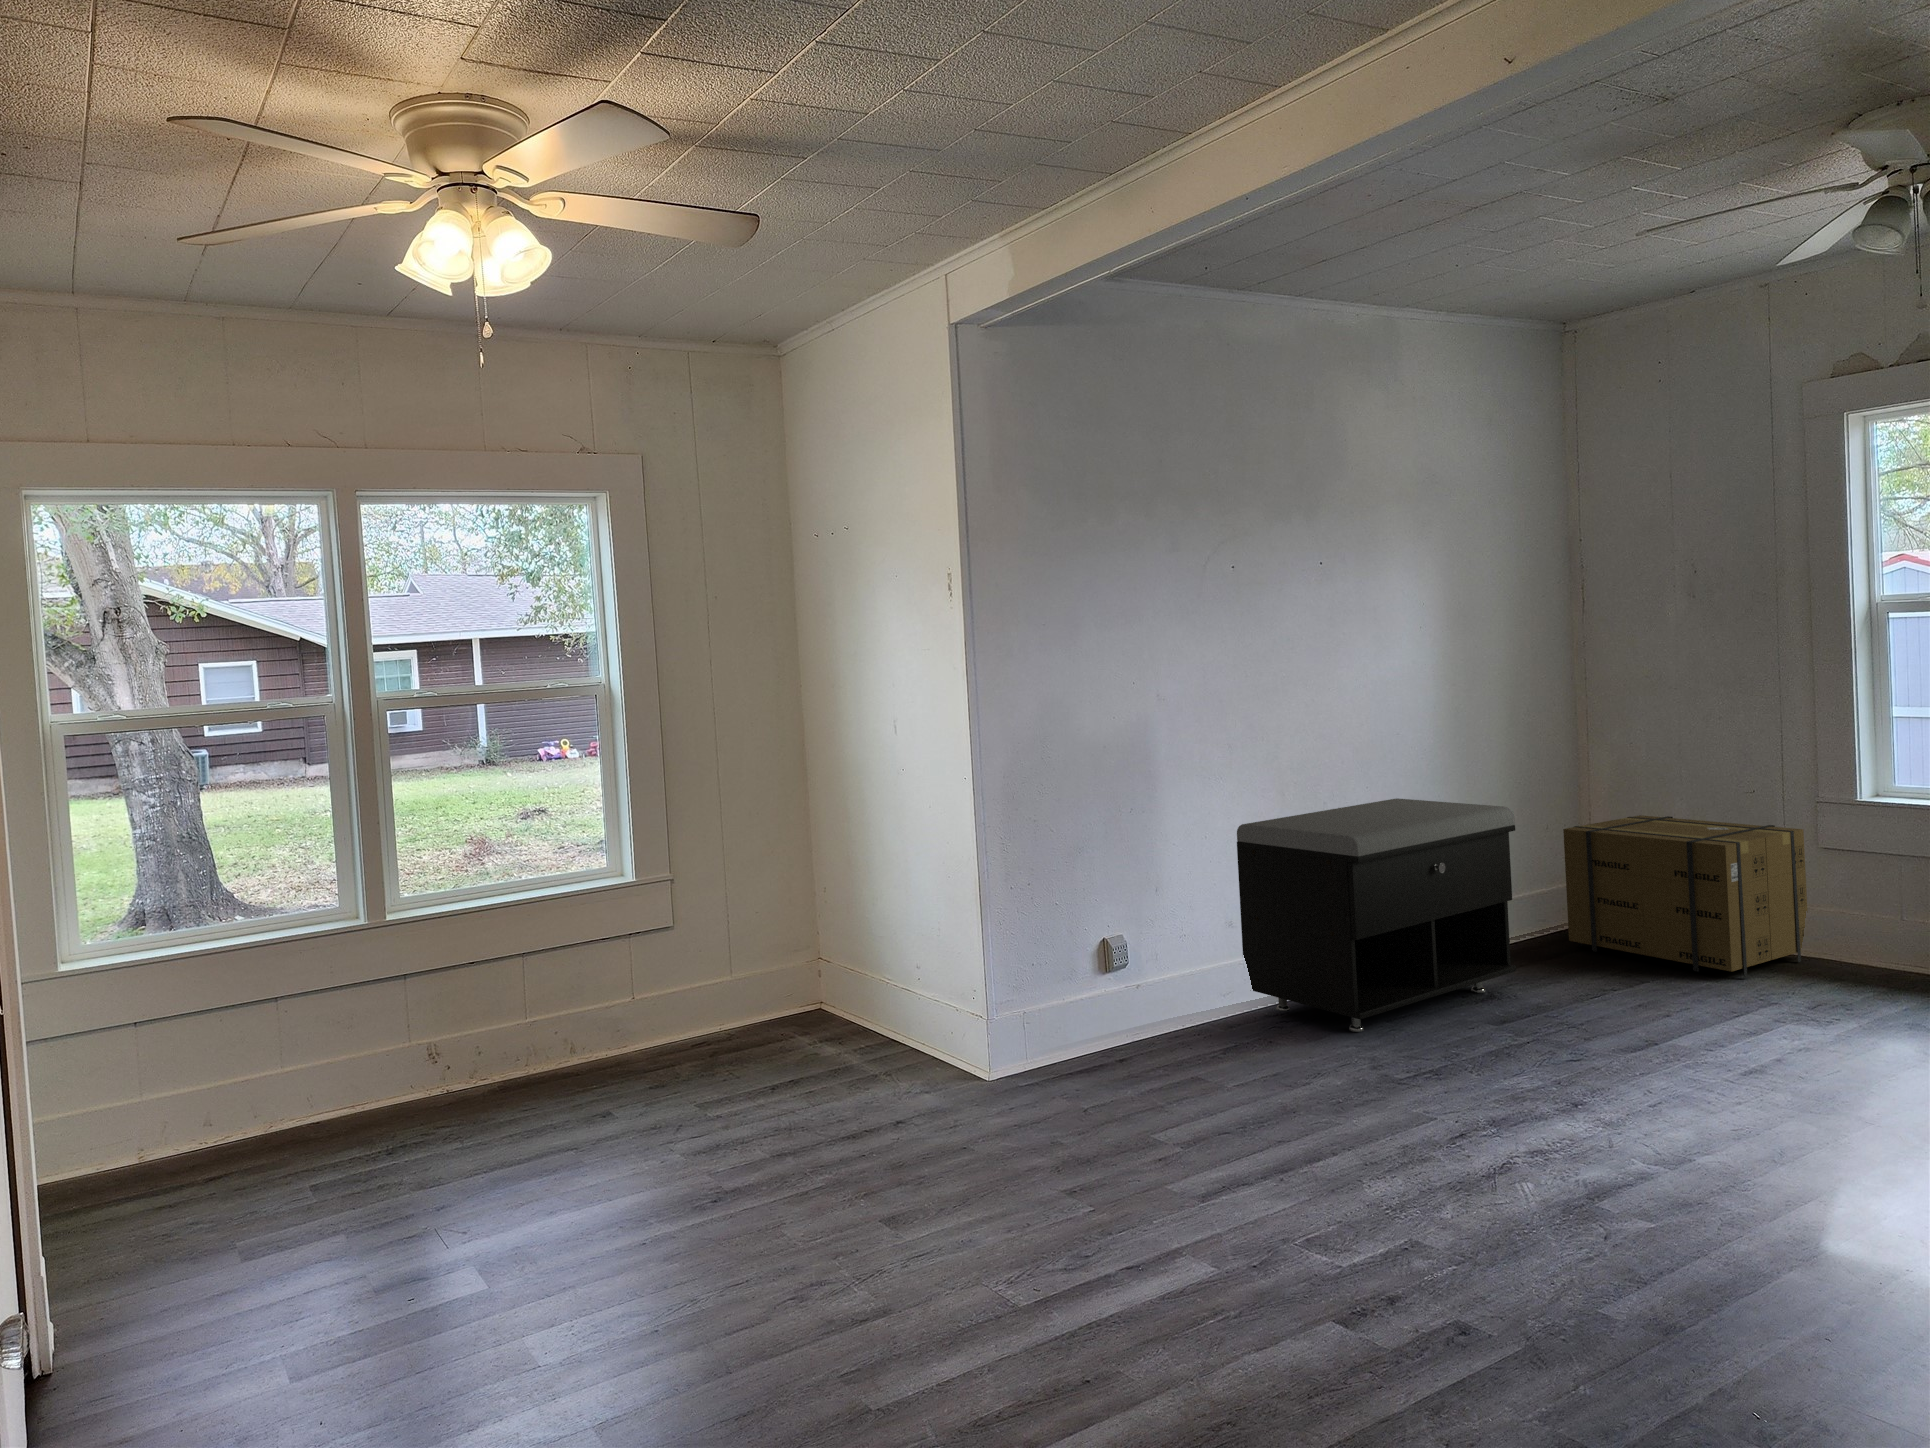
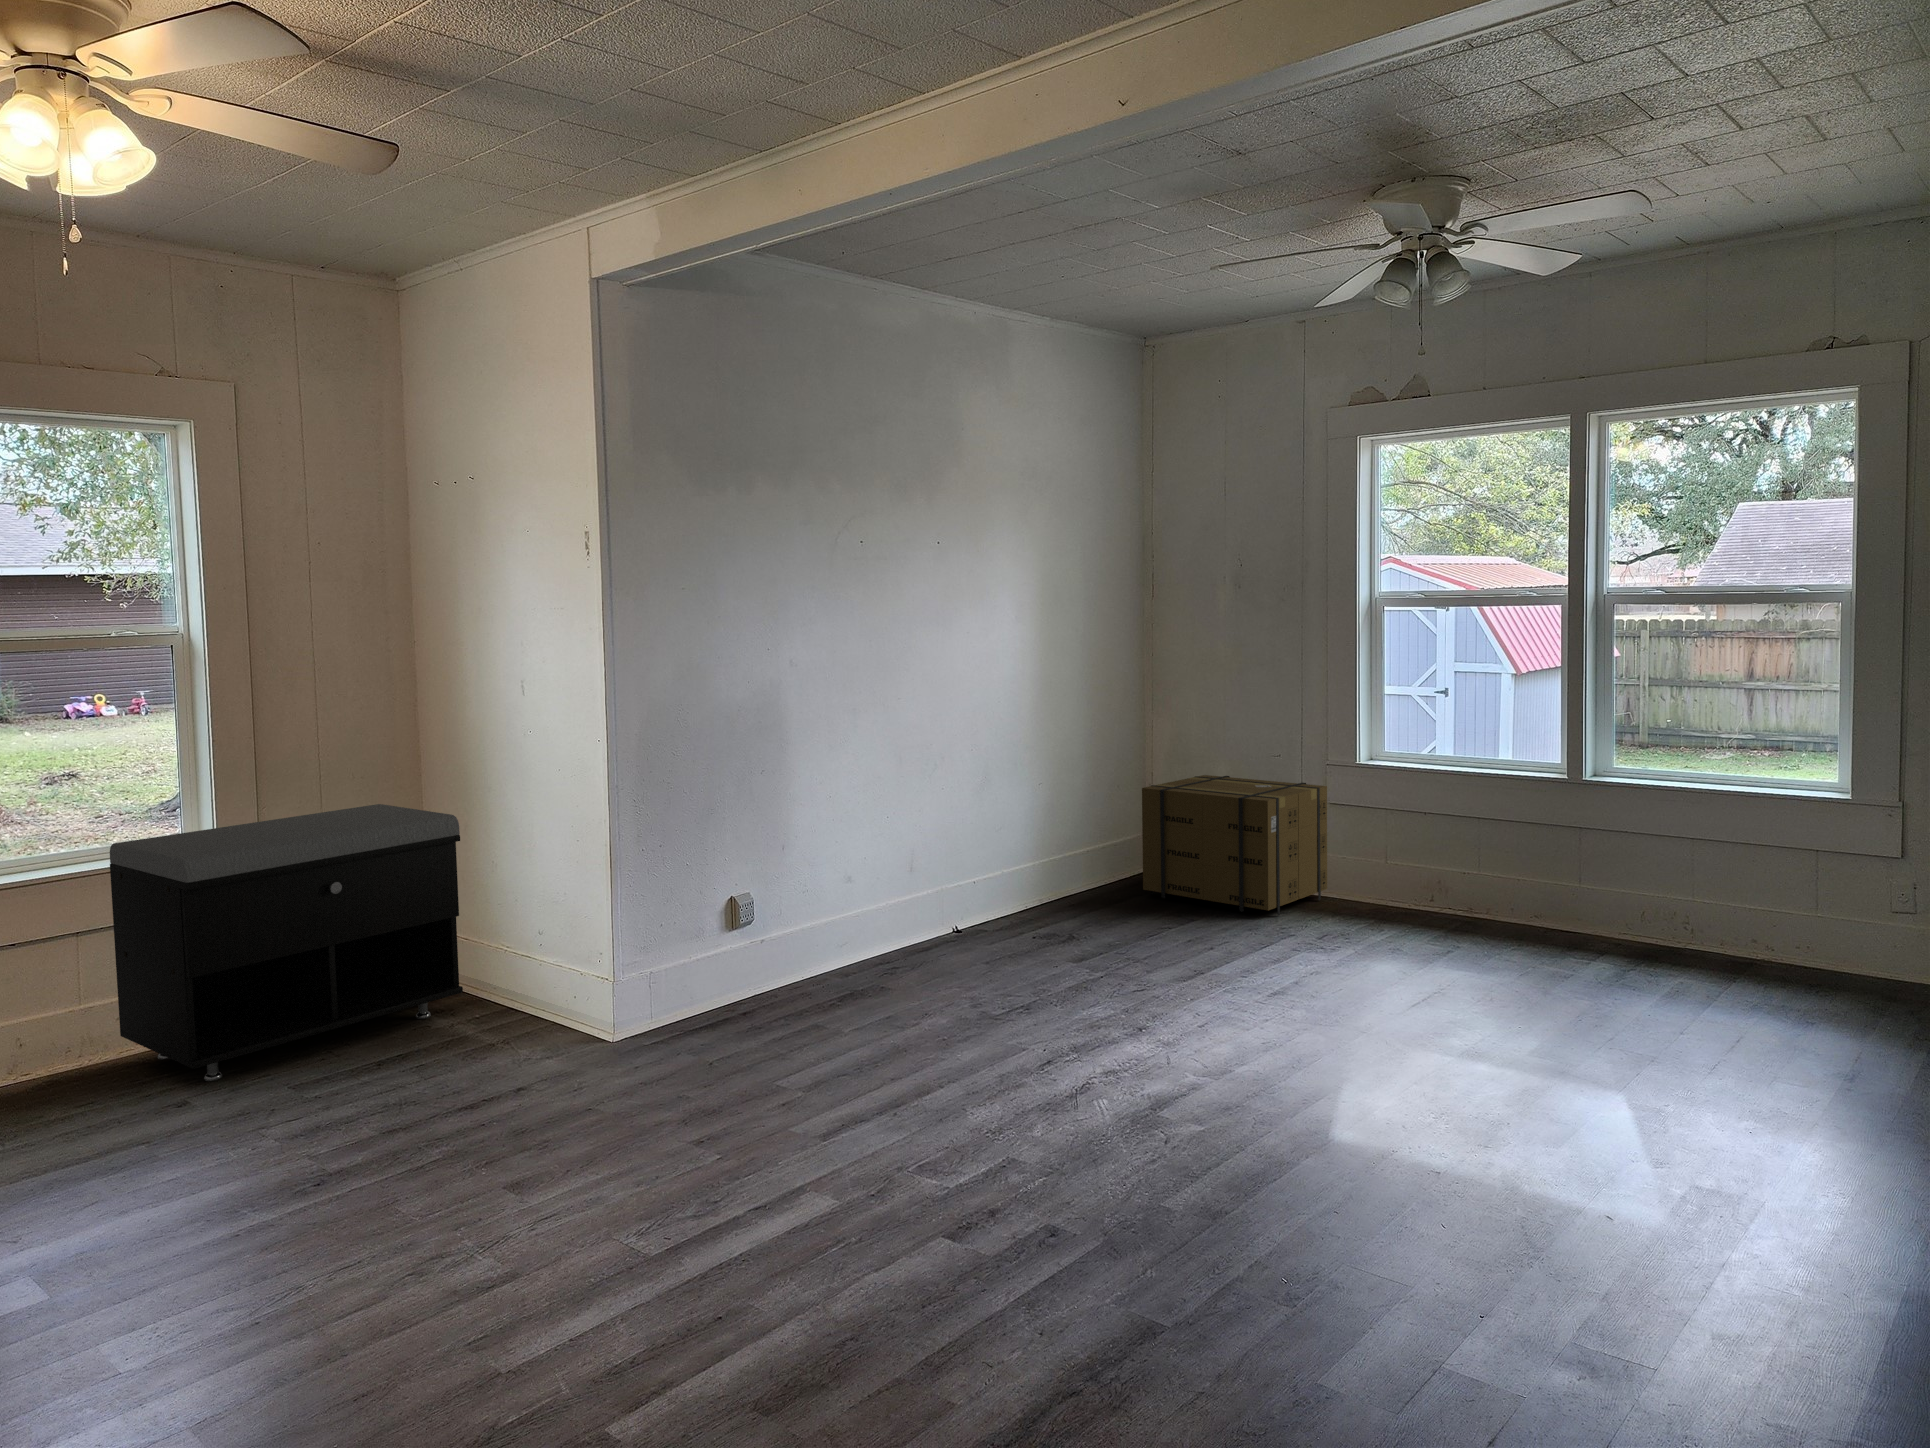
storage bench: present [1237,798,1516,1032] -> present [110,804,463,1081]

